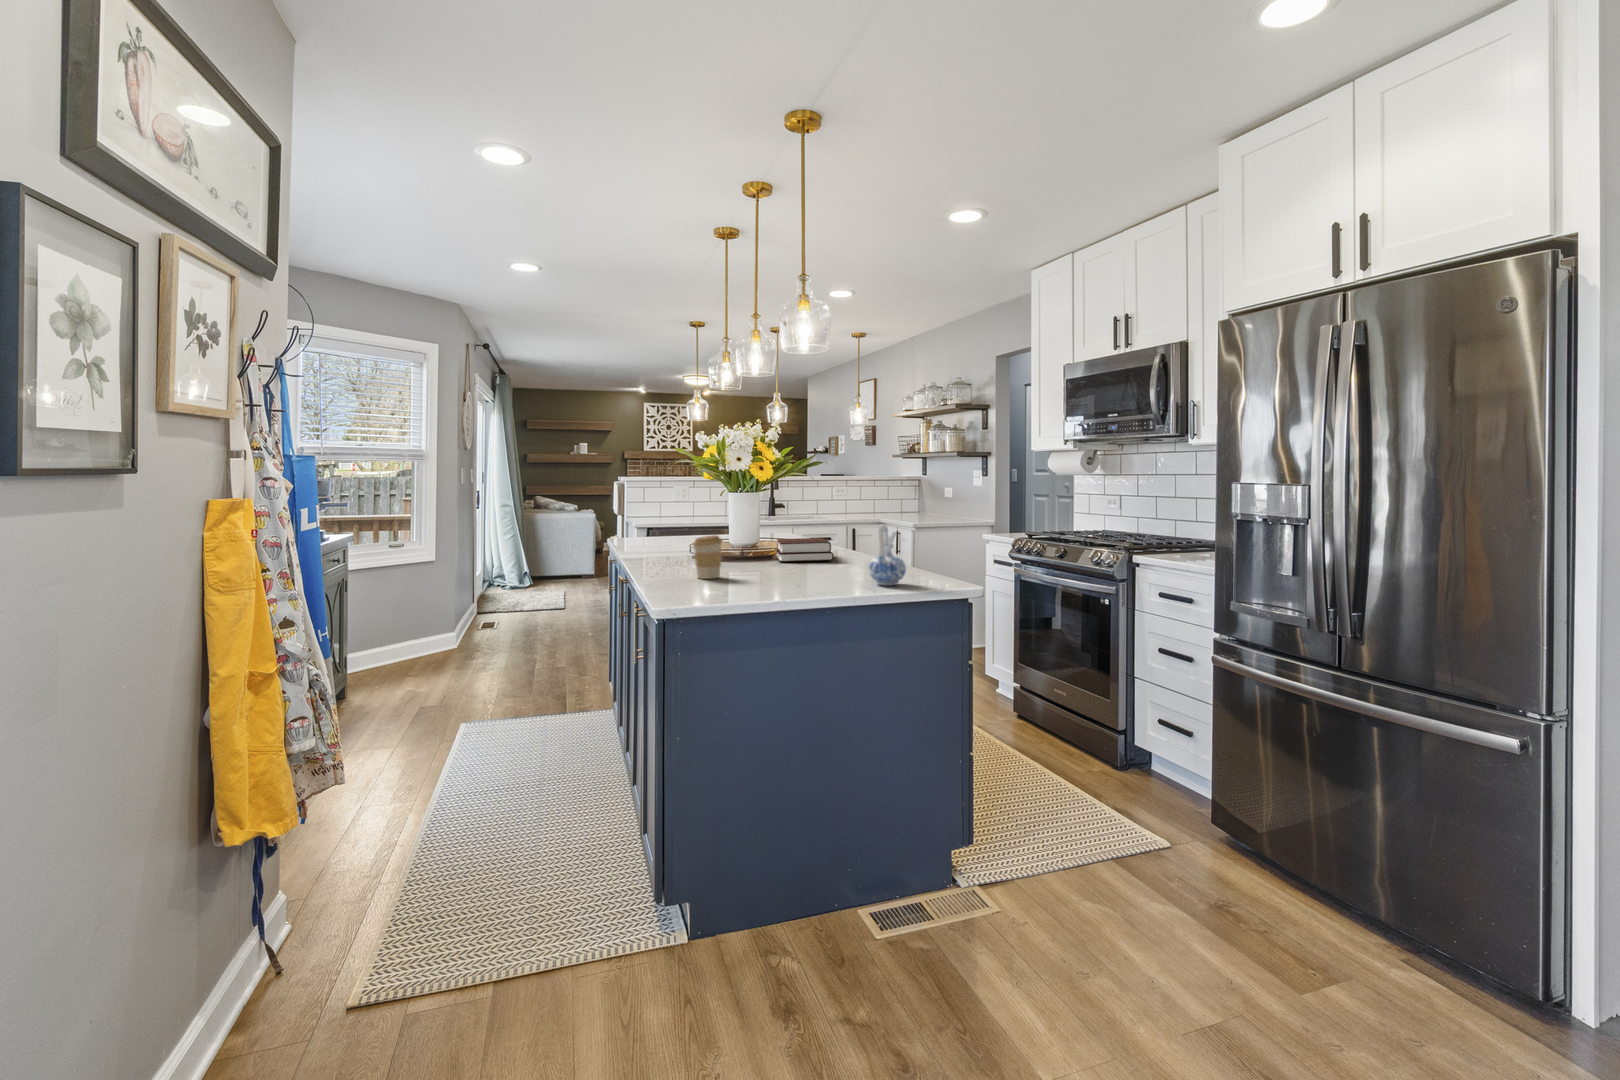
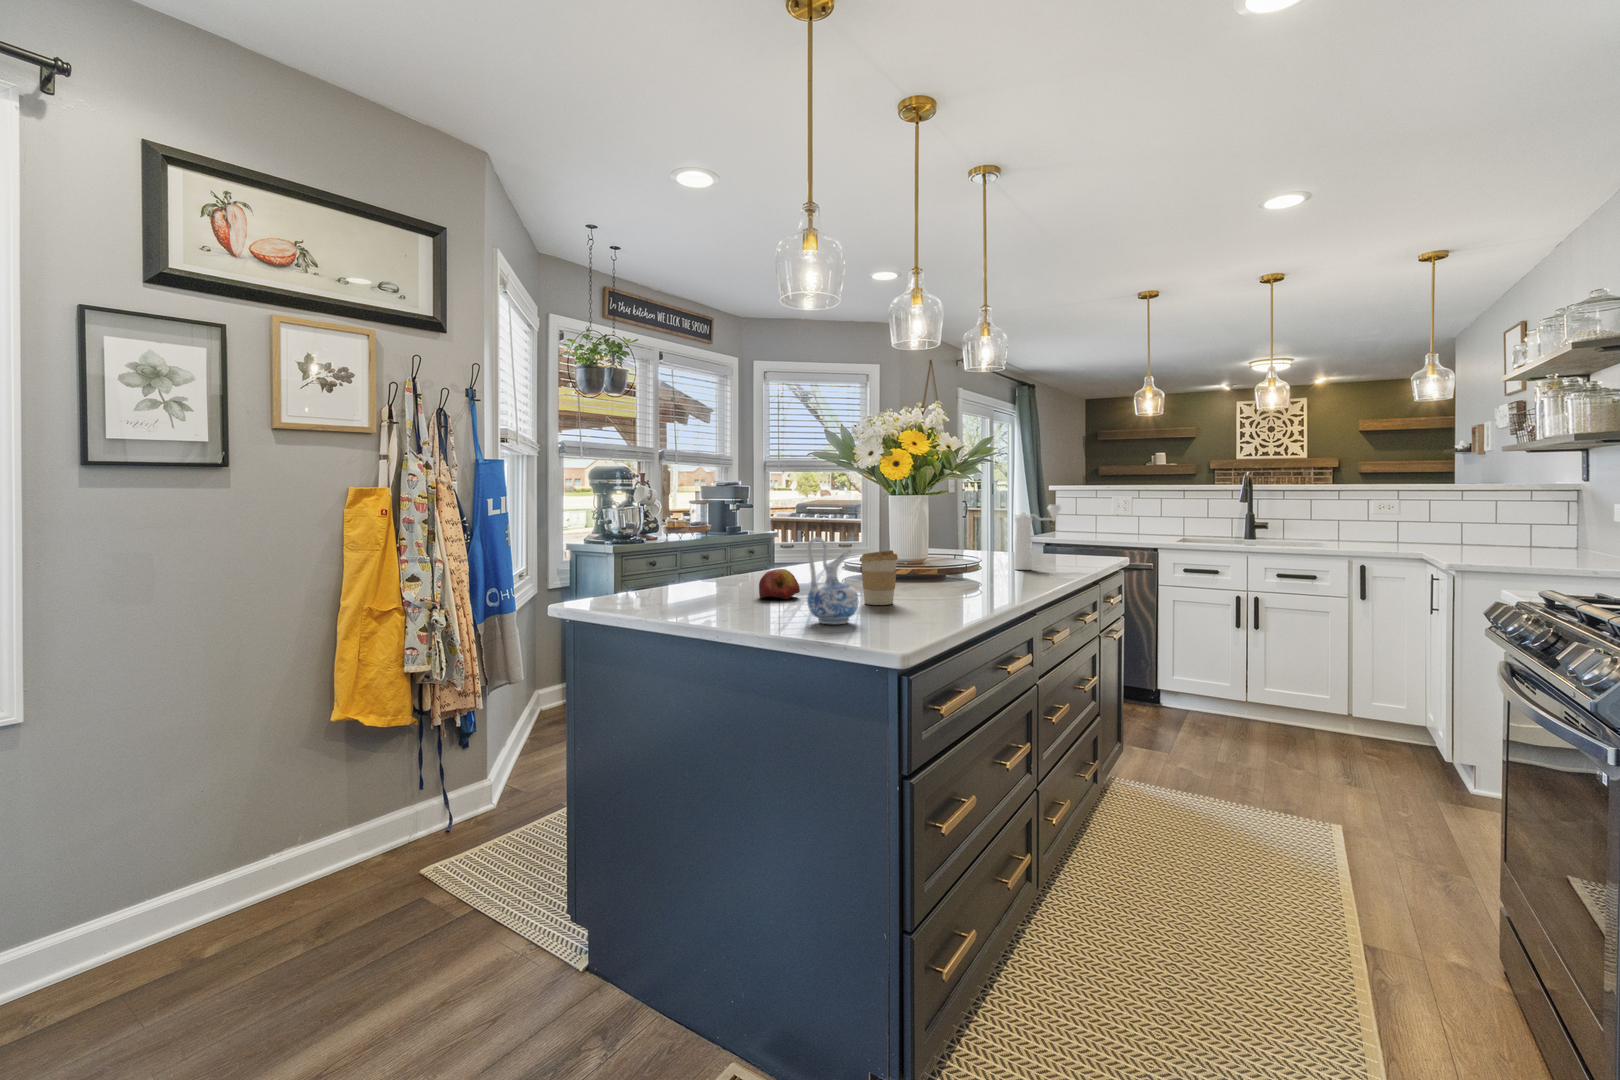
pepper mill: none [780,495,804,546] -> present [1014,505,1061,570]
coffee cup: present [693,535,722,579] -> present [860,550,898,605]
hardback book: present [775,538,834,562] -> none [892,557,997,589]
apple: none [750,554,786,579] -> present [759,569,800,599]

